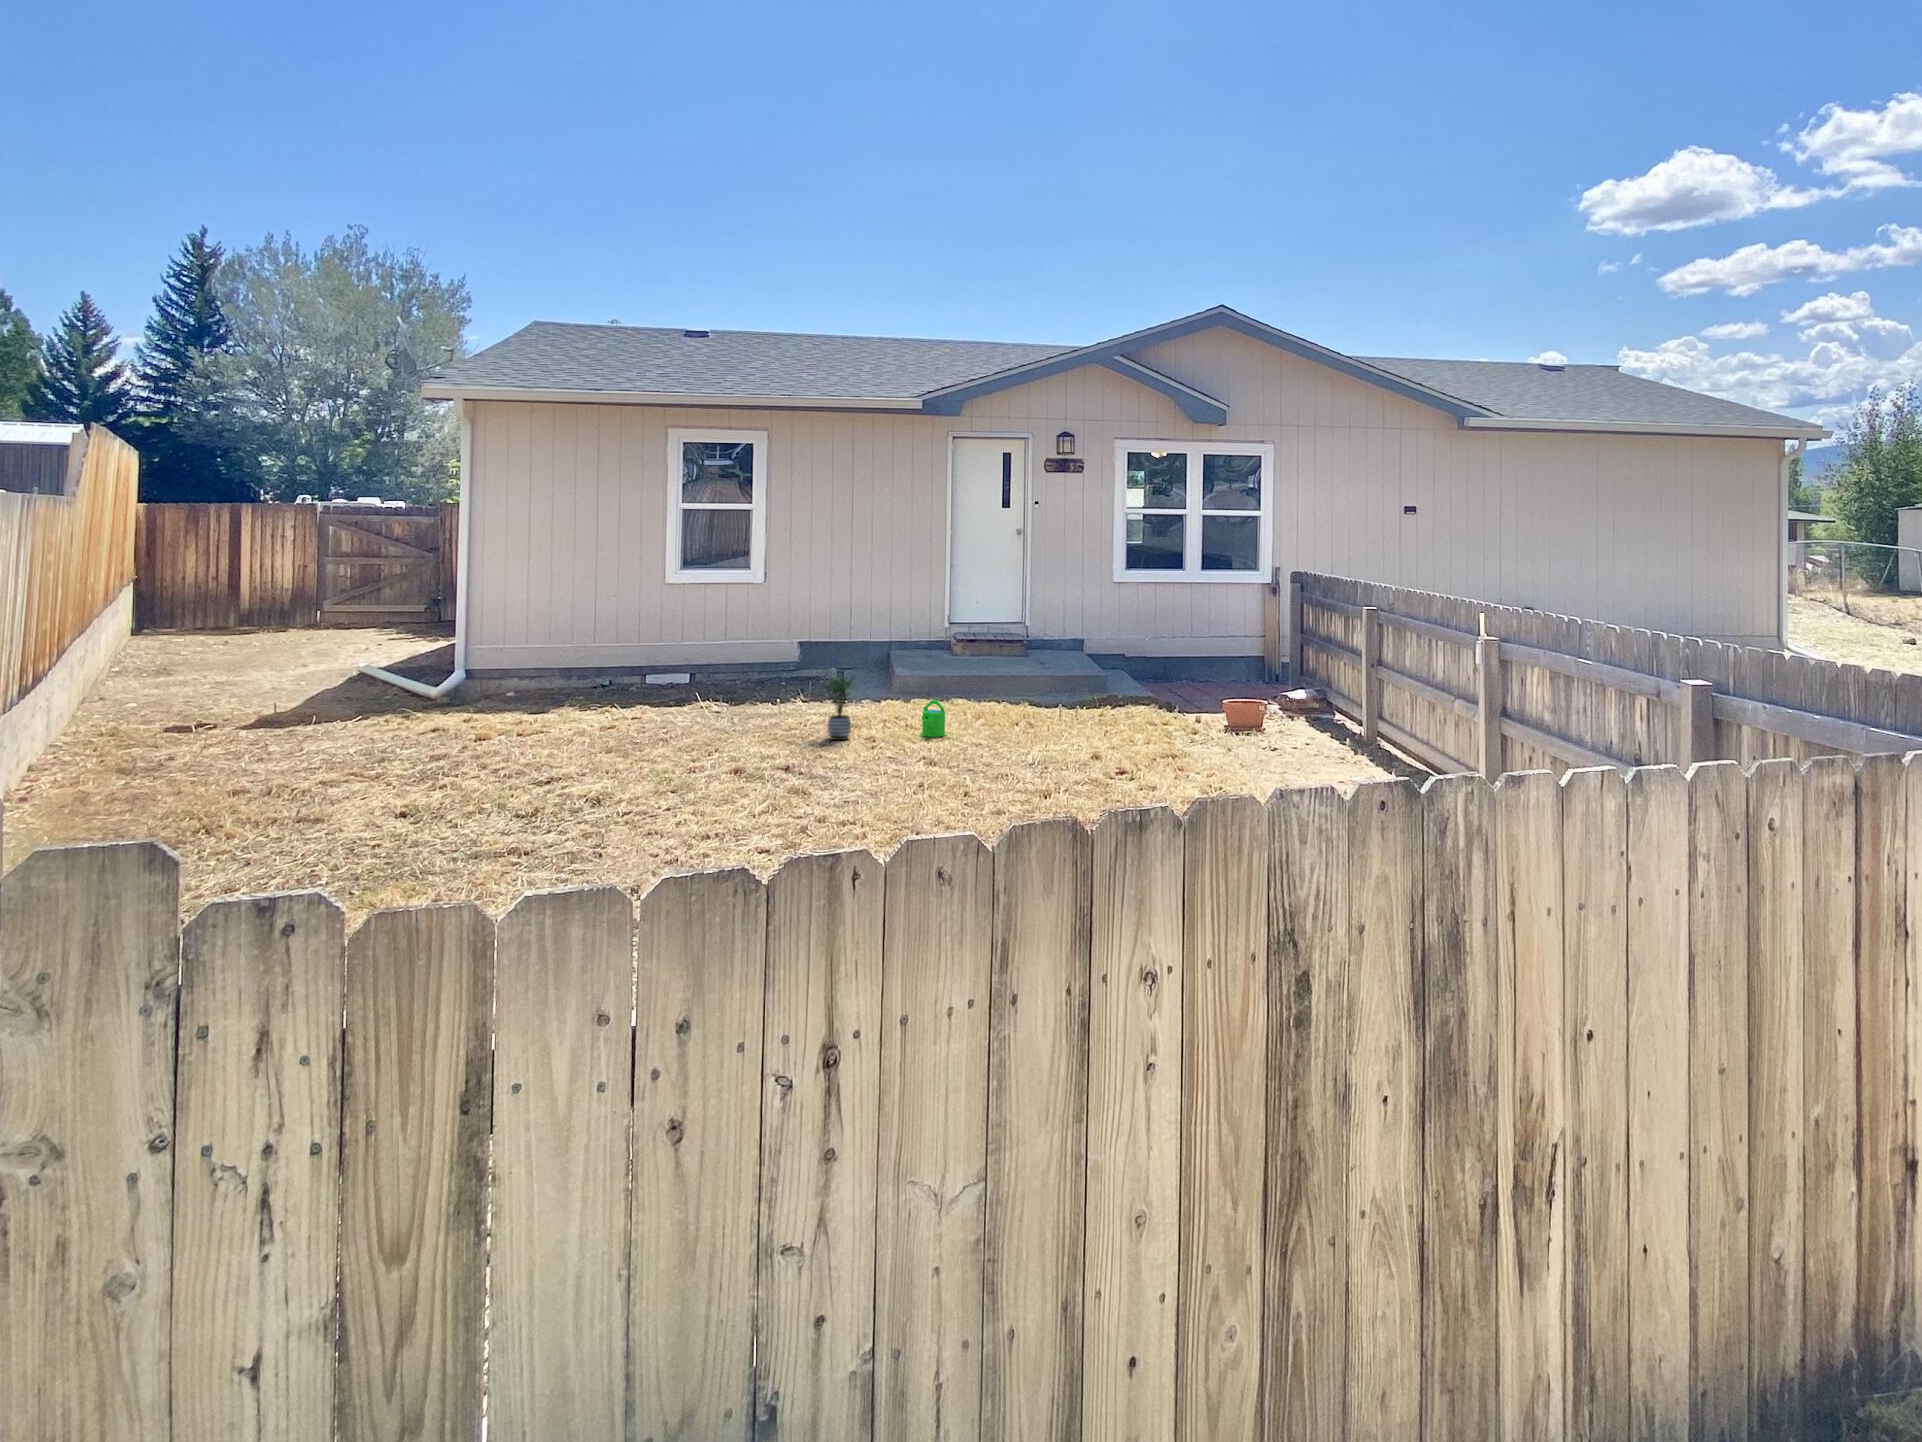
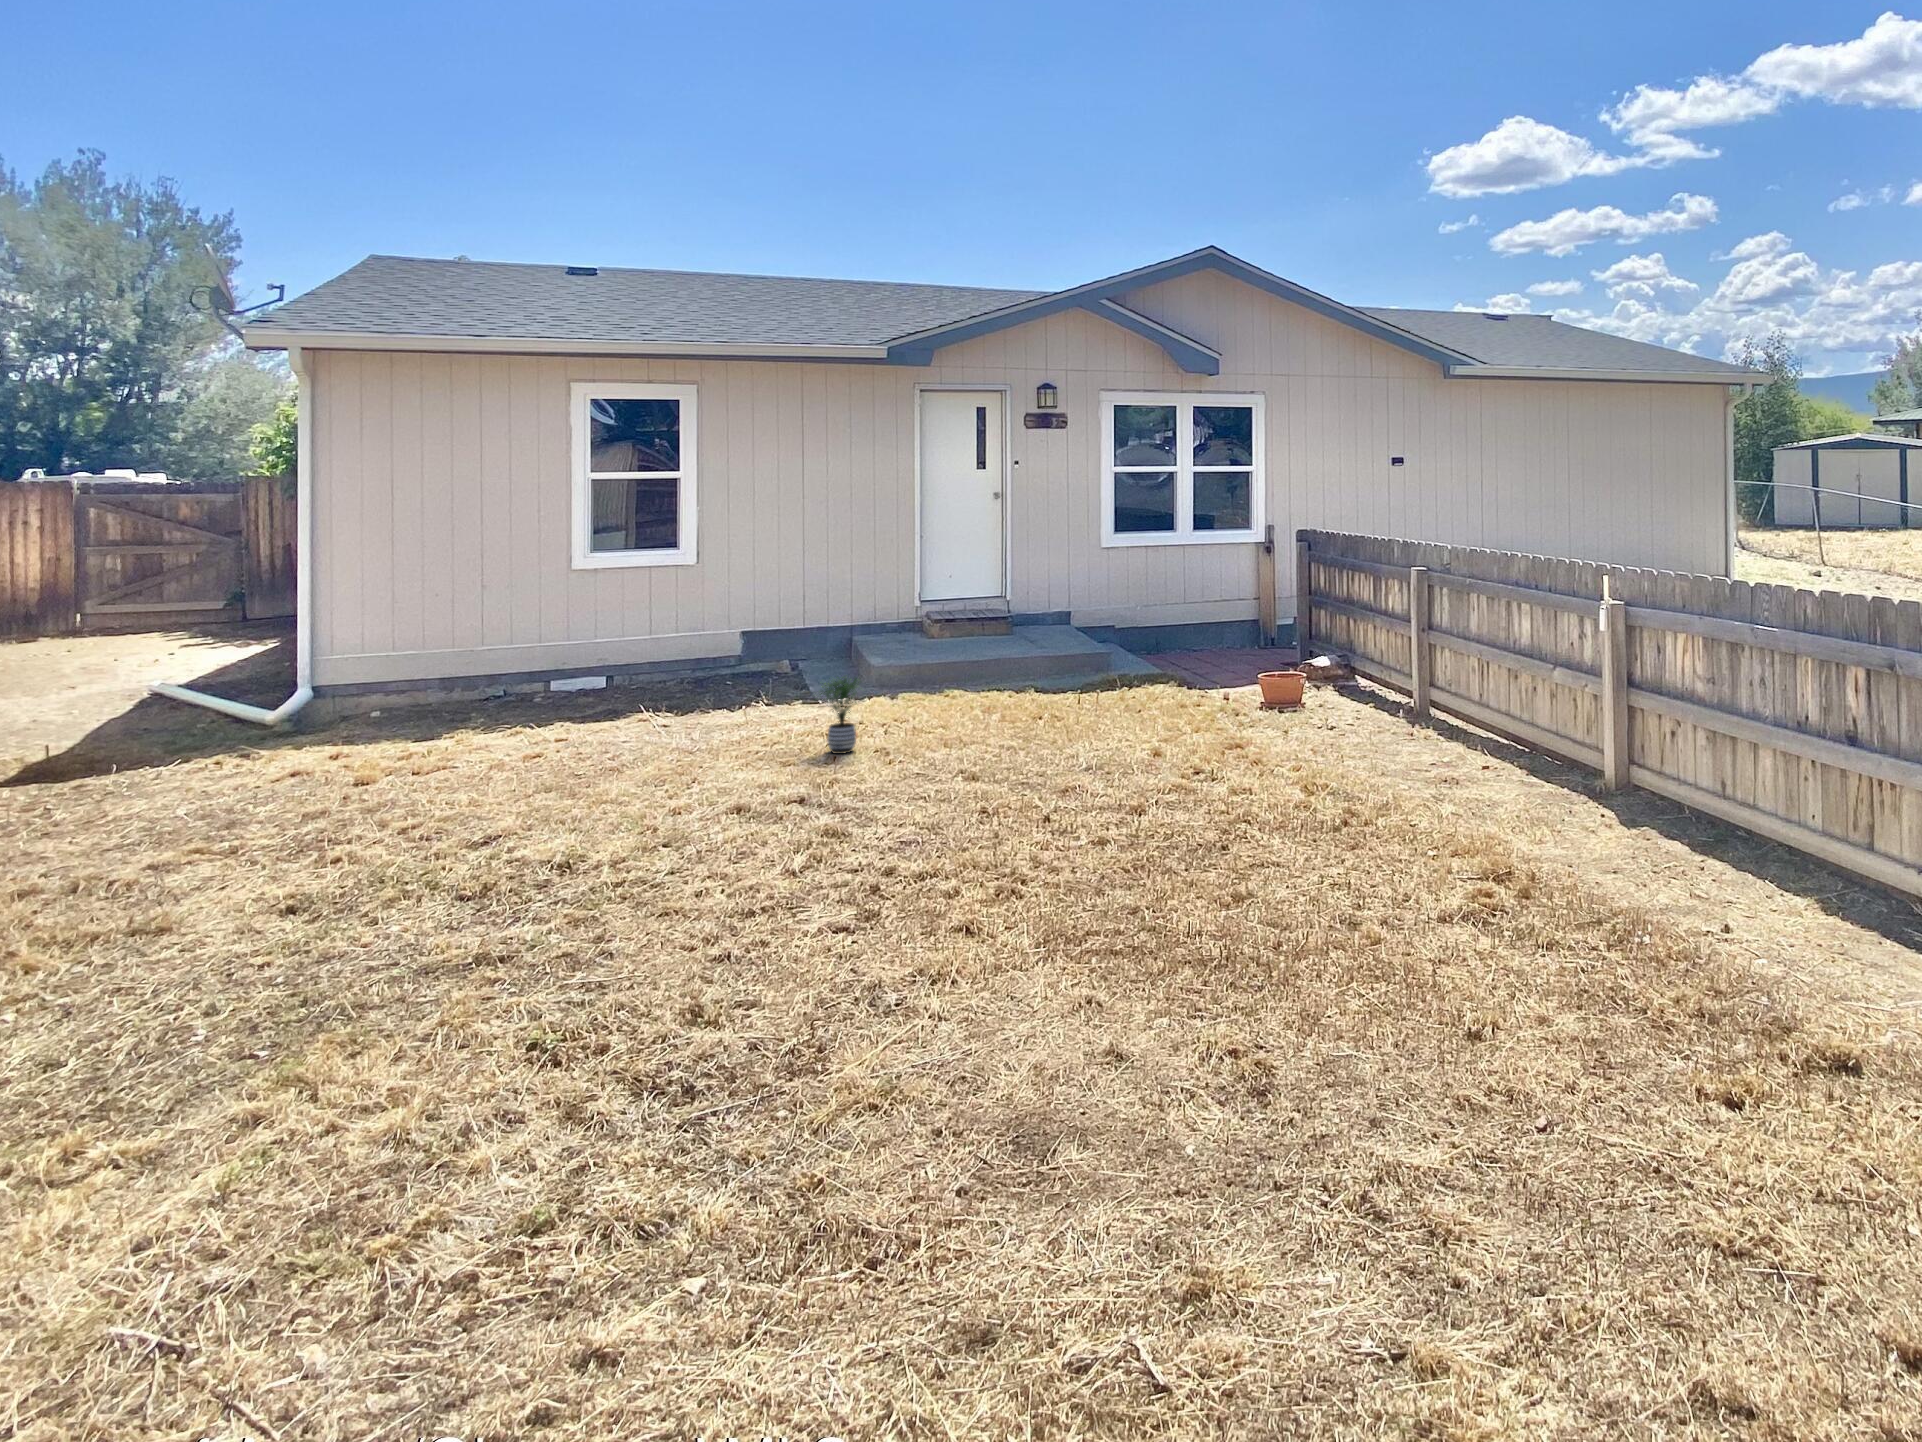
watering can: present [920,700,946,737] -> none [936,698,968,741]

